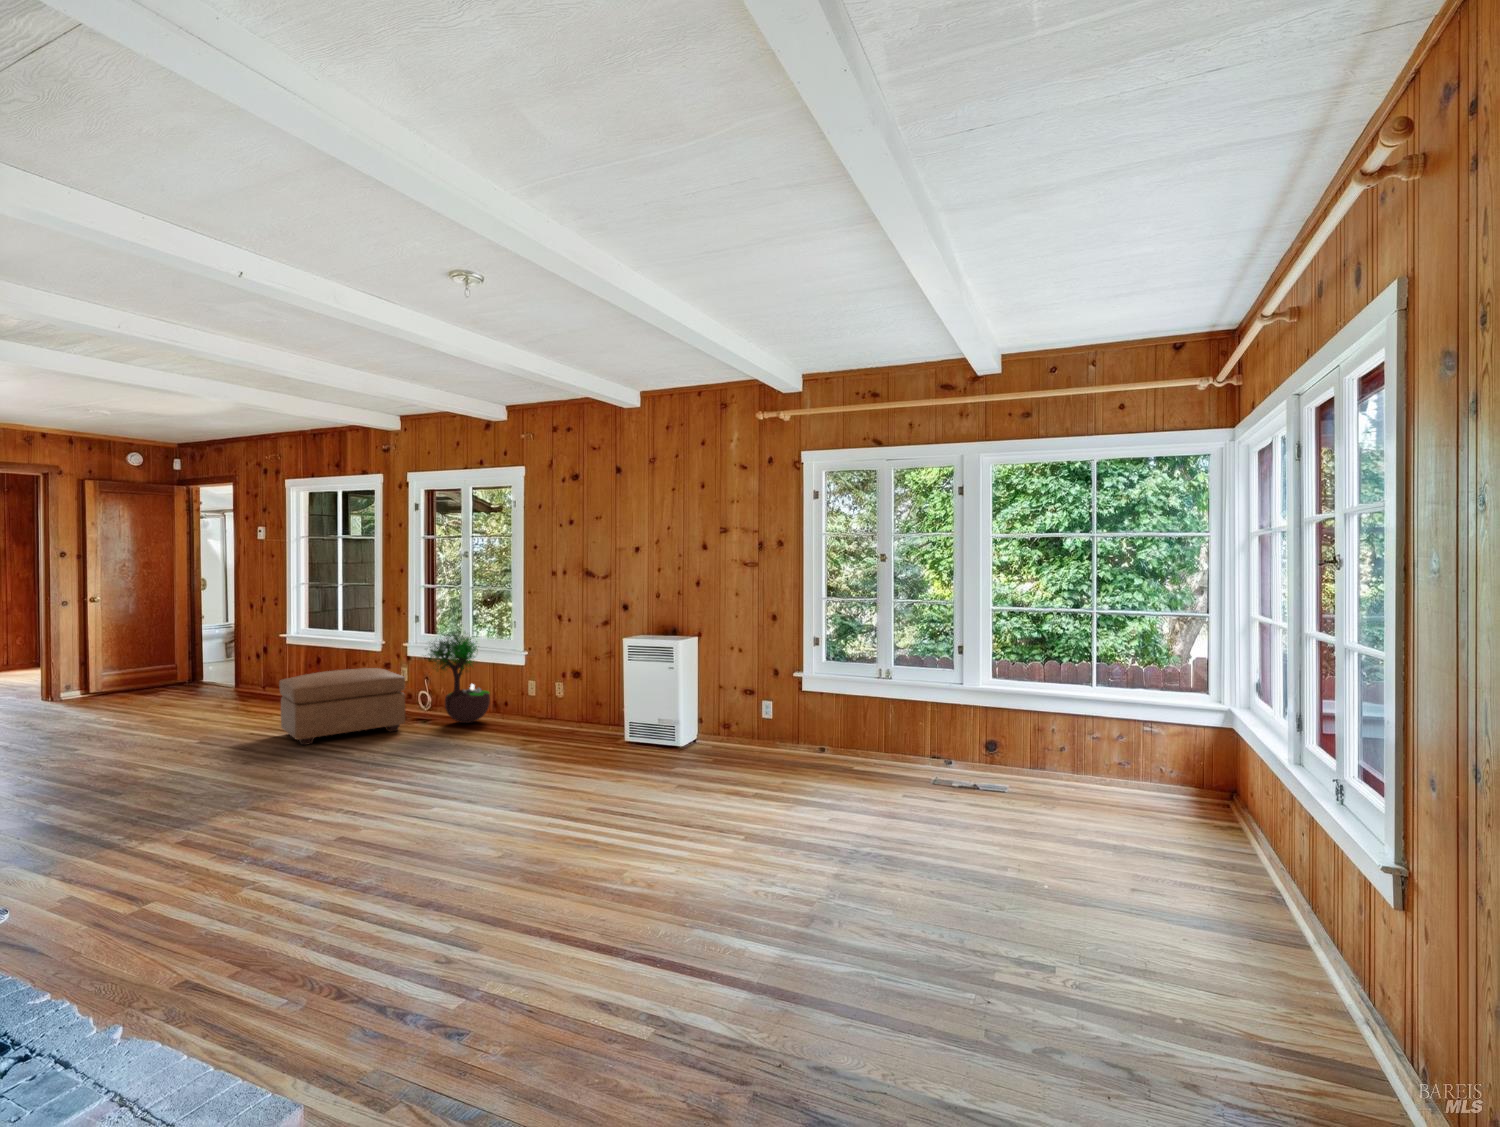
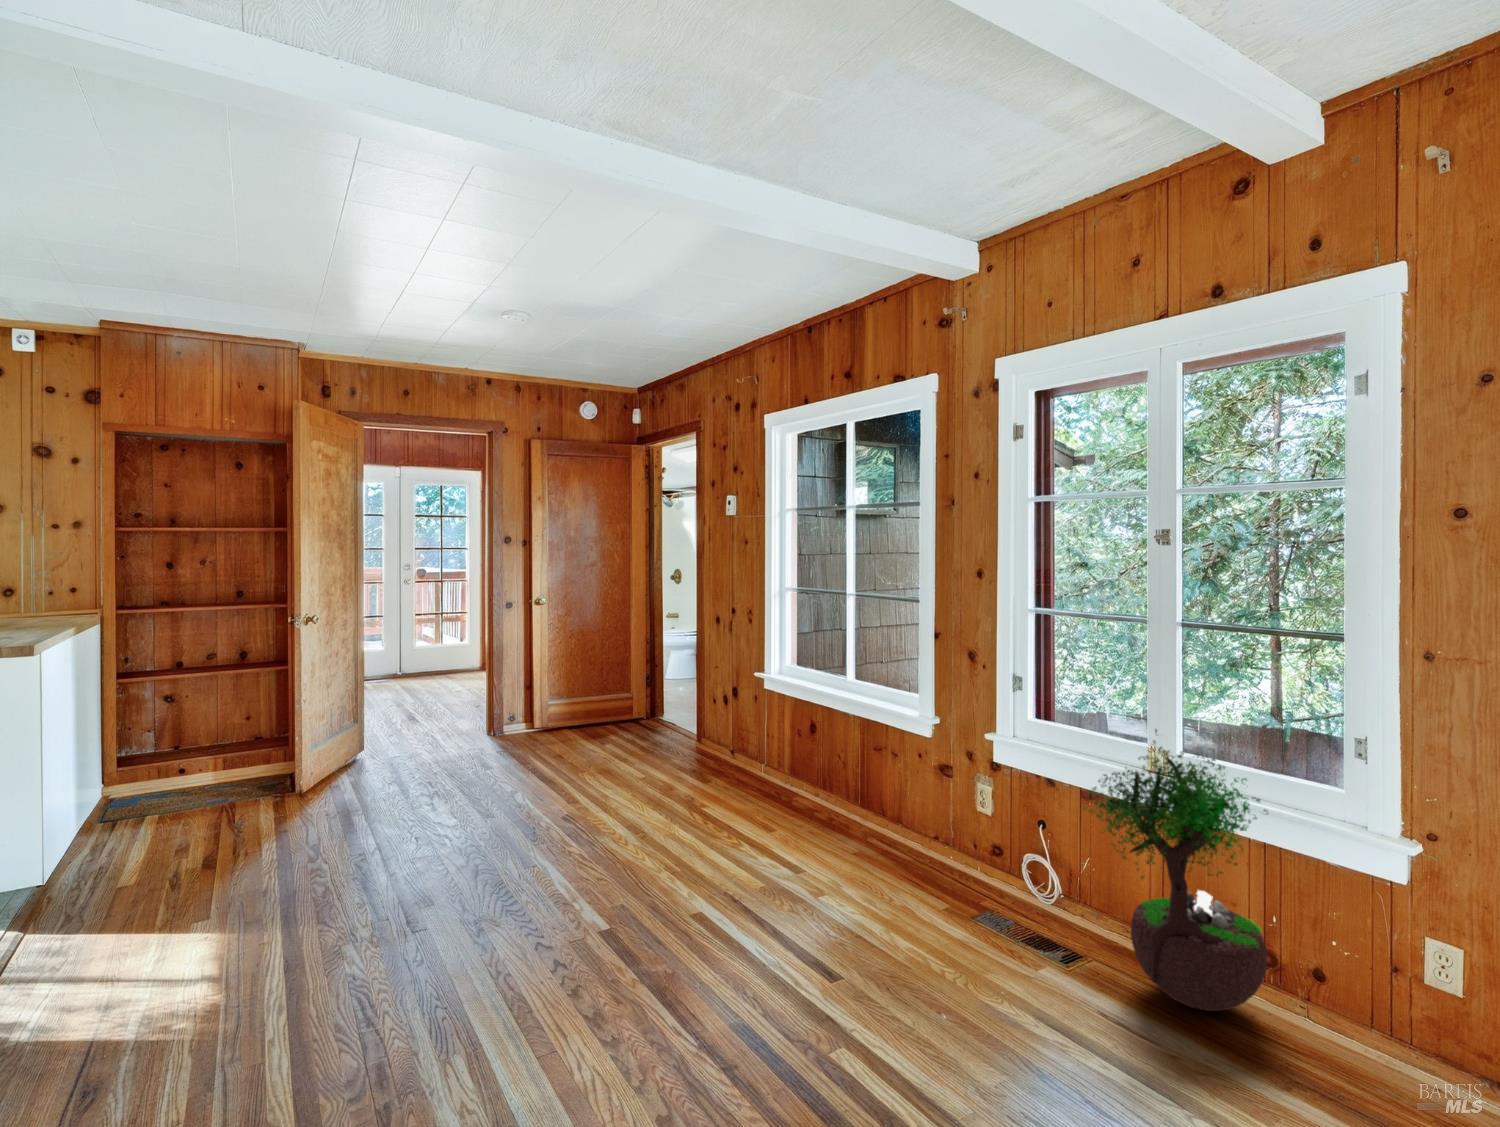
ottoman: present [279,668,405,745] -> none [758,804,1042,1024]

